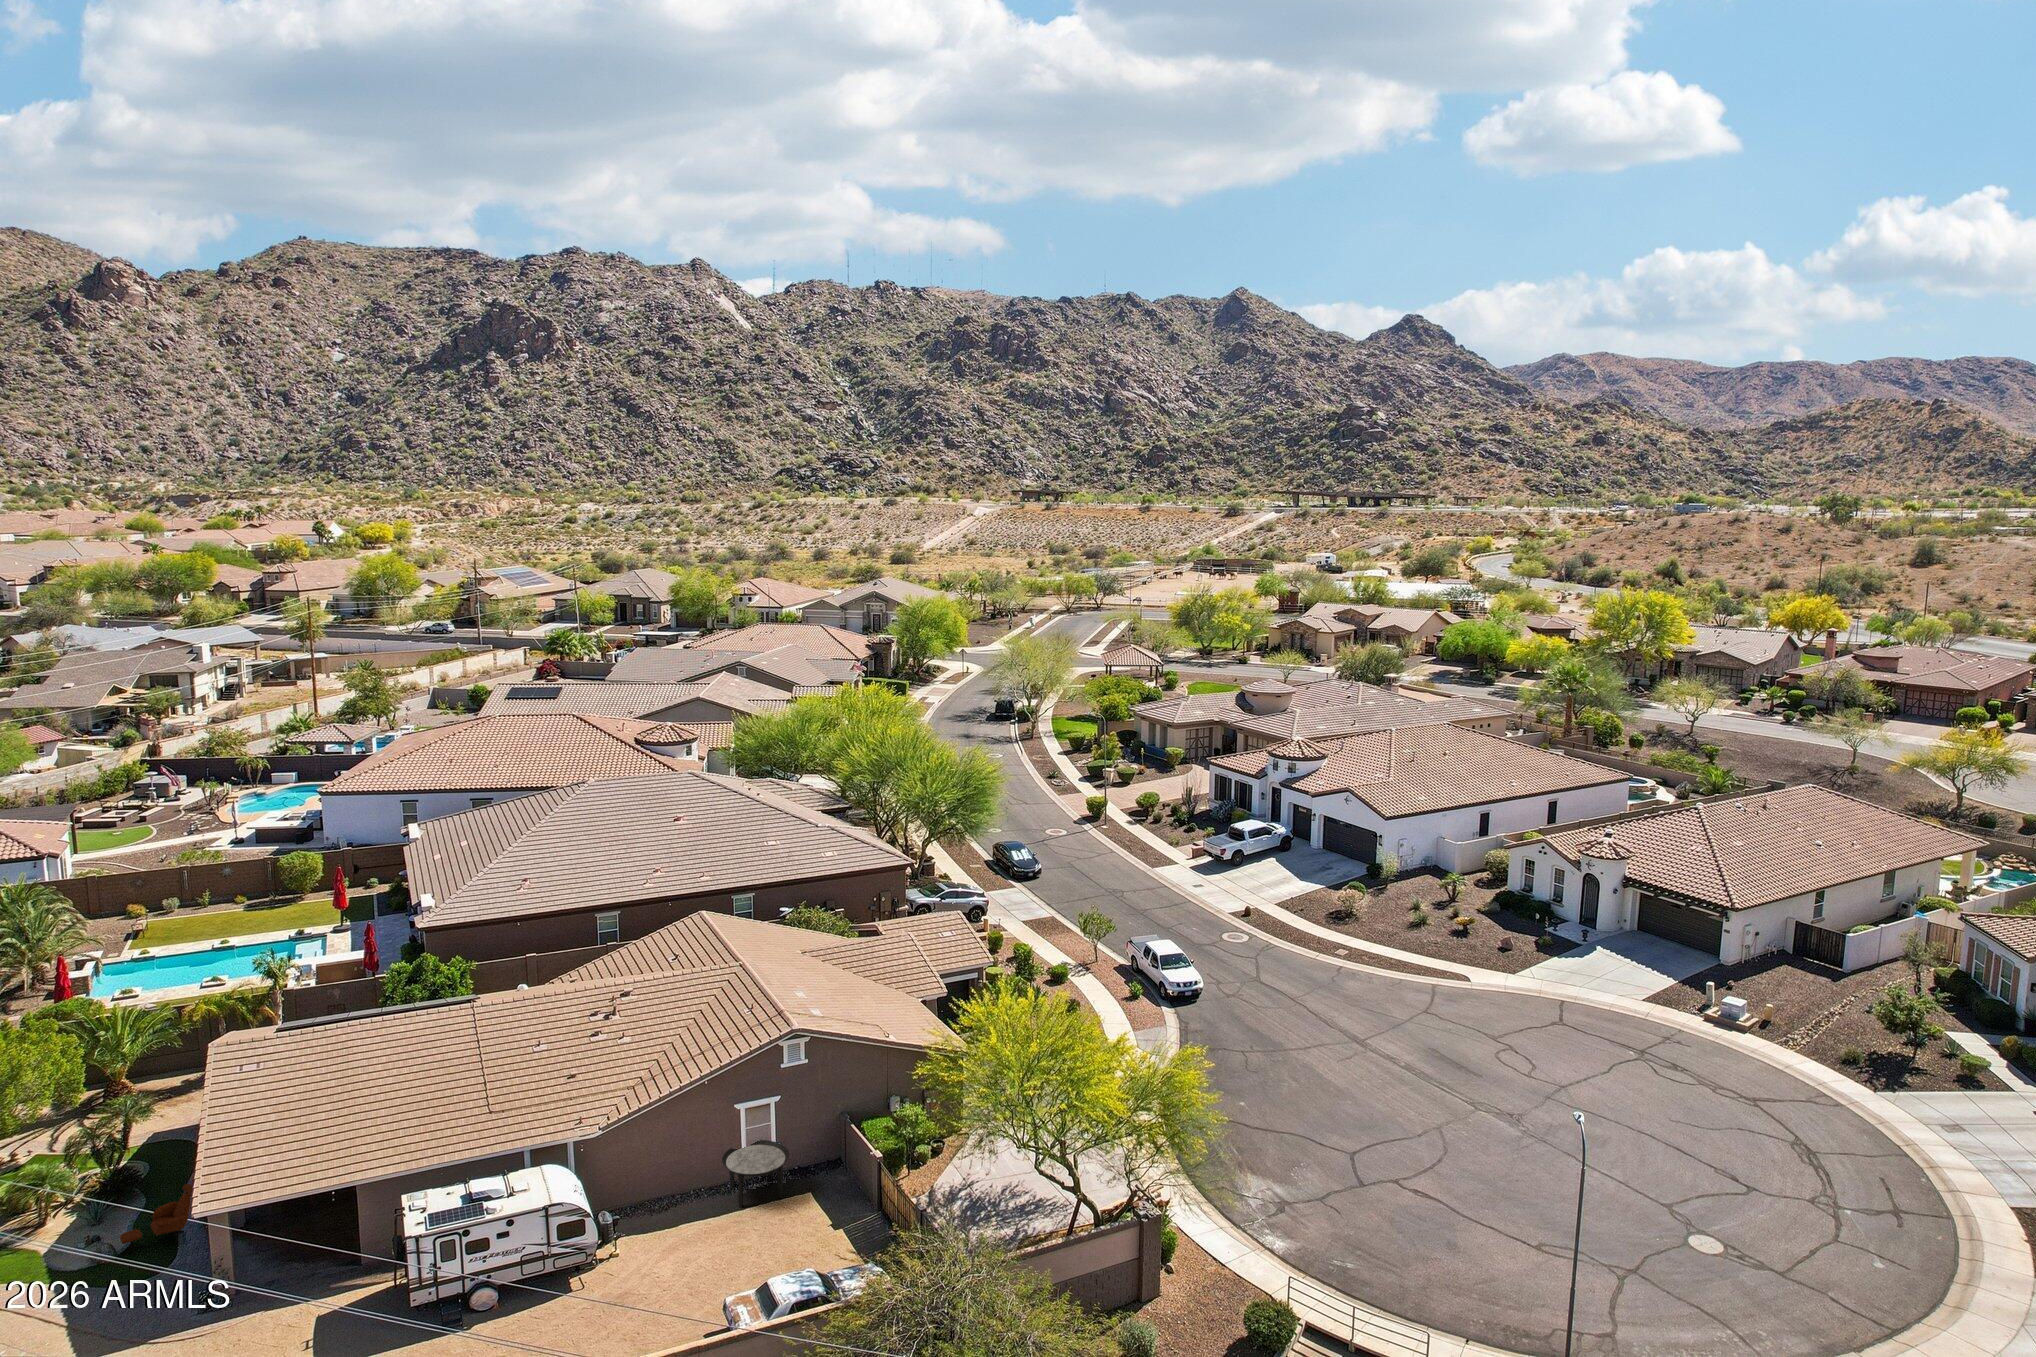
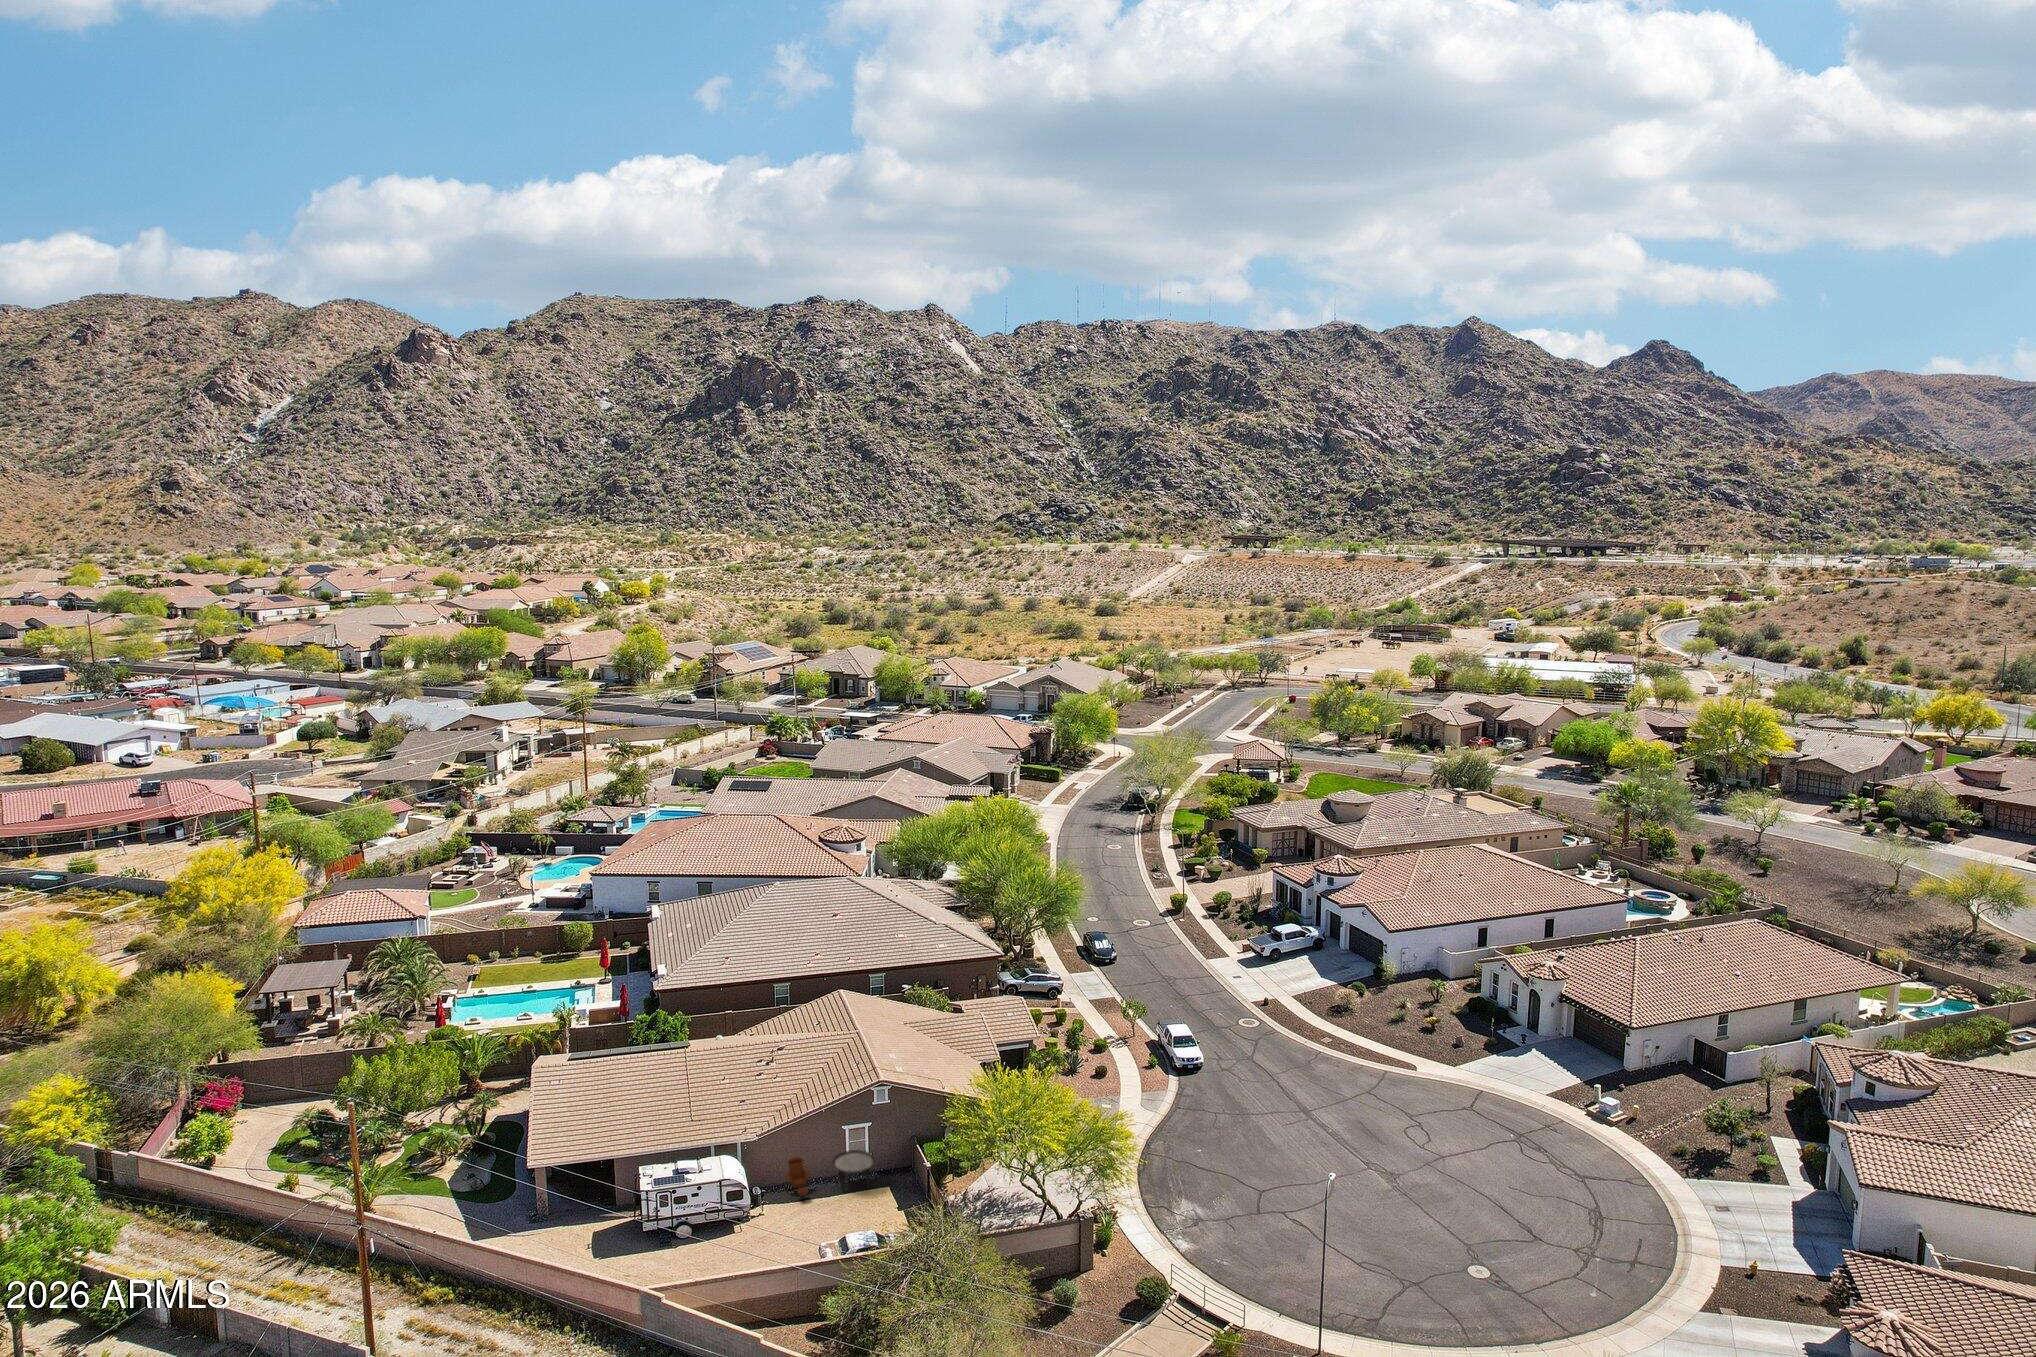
lounge chair: present [118,1184,192,1256] -> present [786,1157,810,1199]

